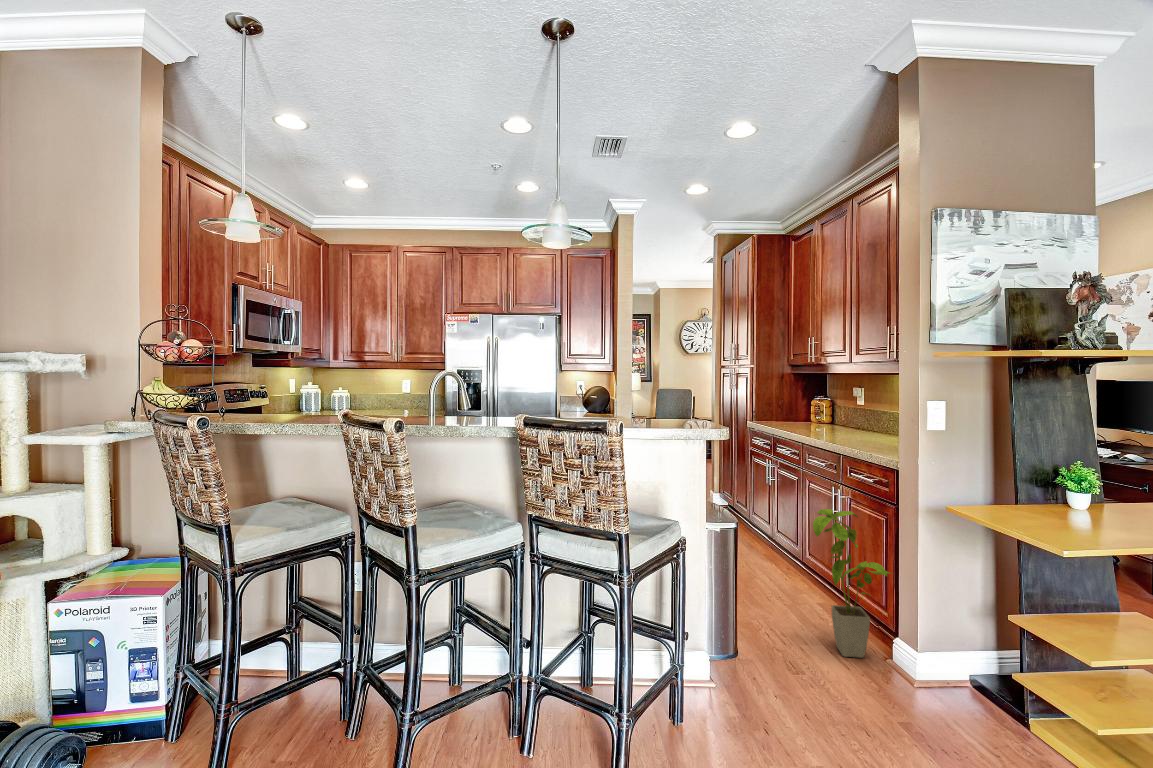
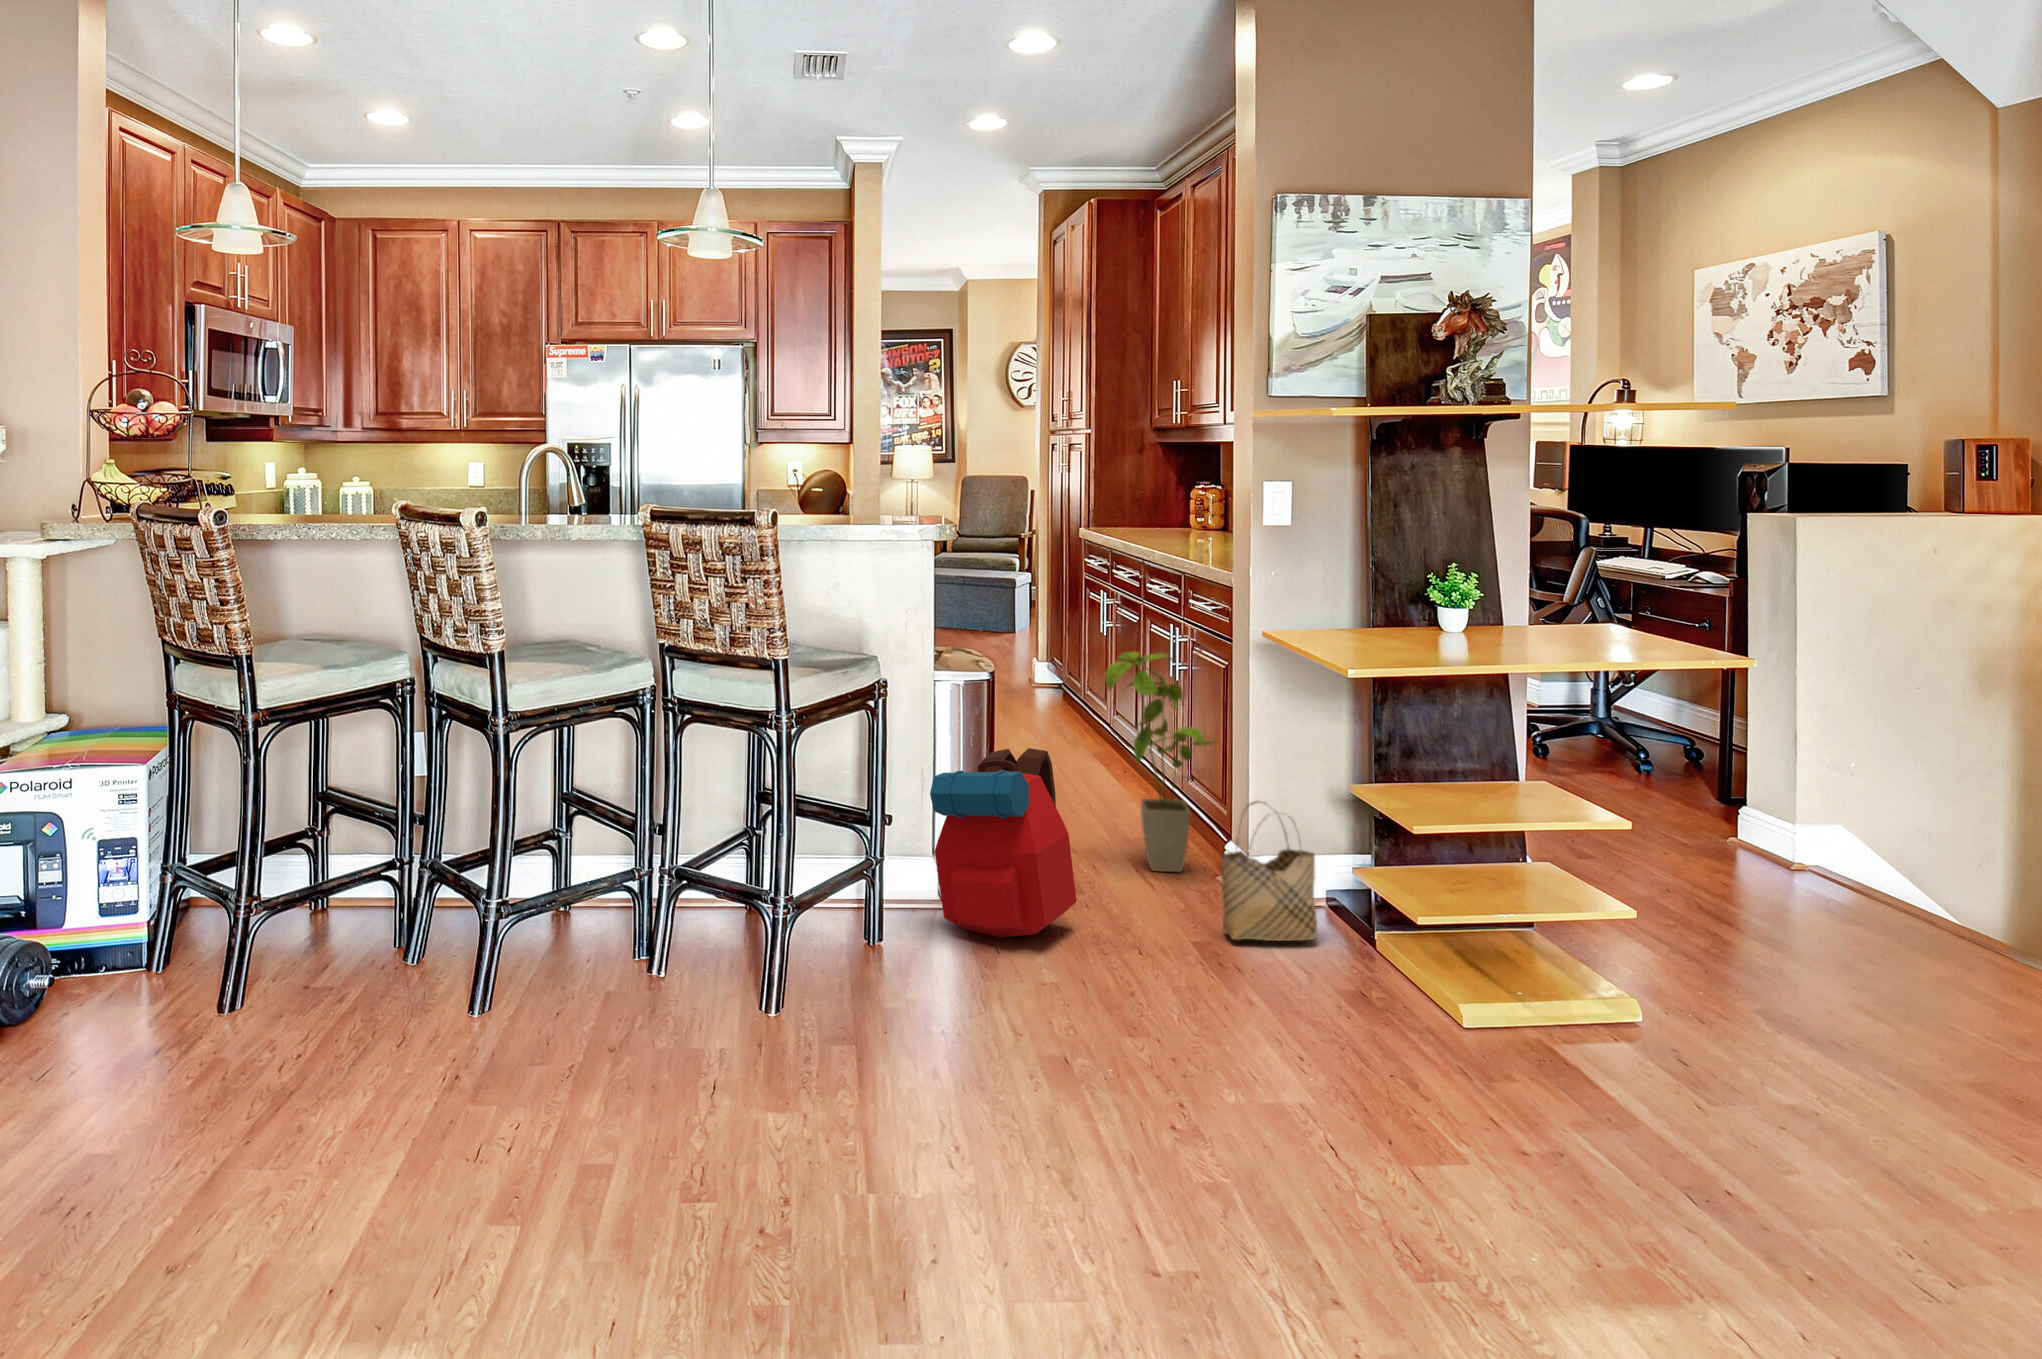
backpack: none [713,580,815,724] -> present [930,748,1077,938]
woven basket: none [919,623,992,729] -> present [1220,801,1317,941]

